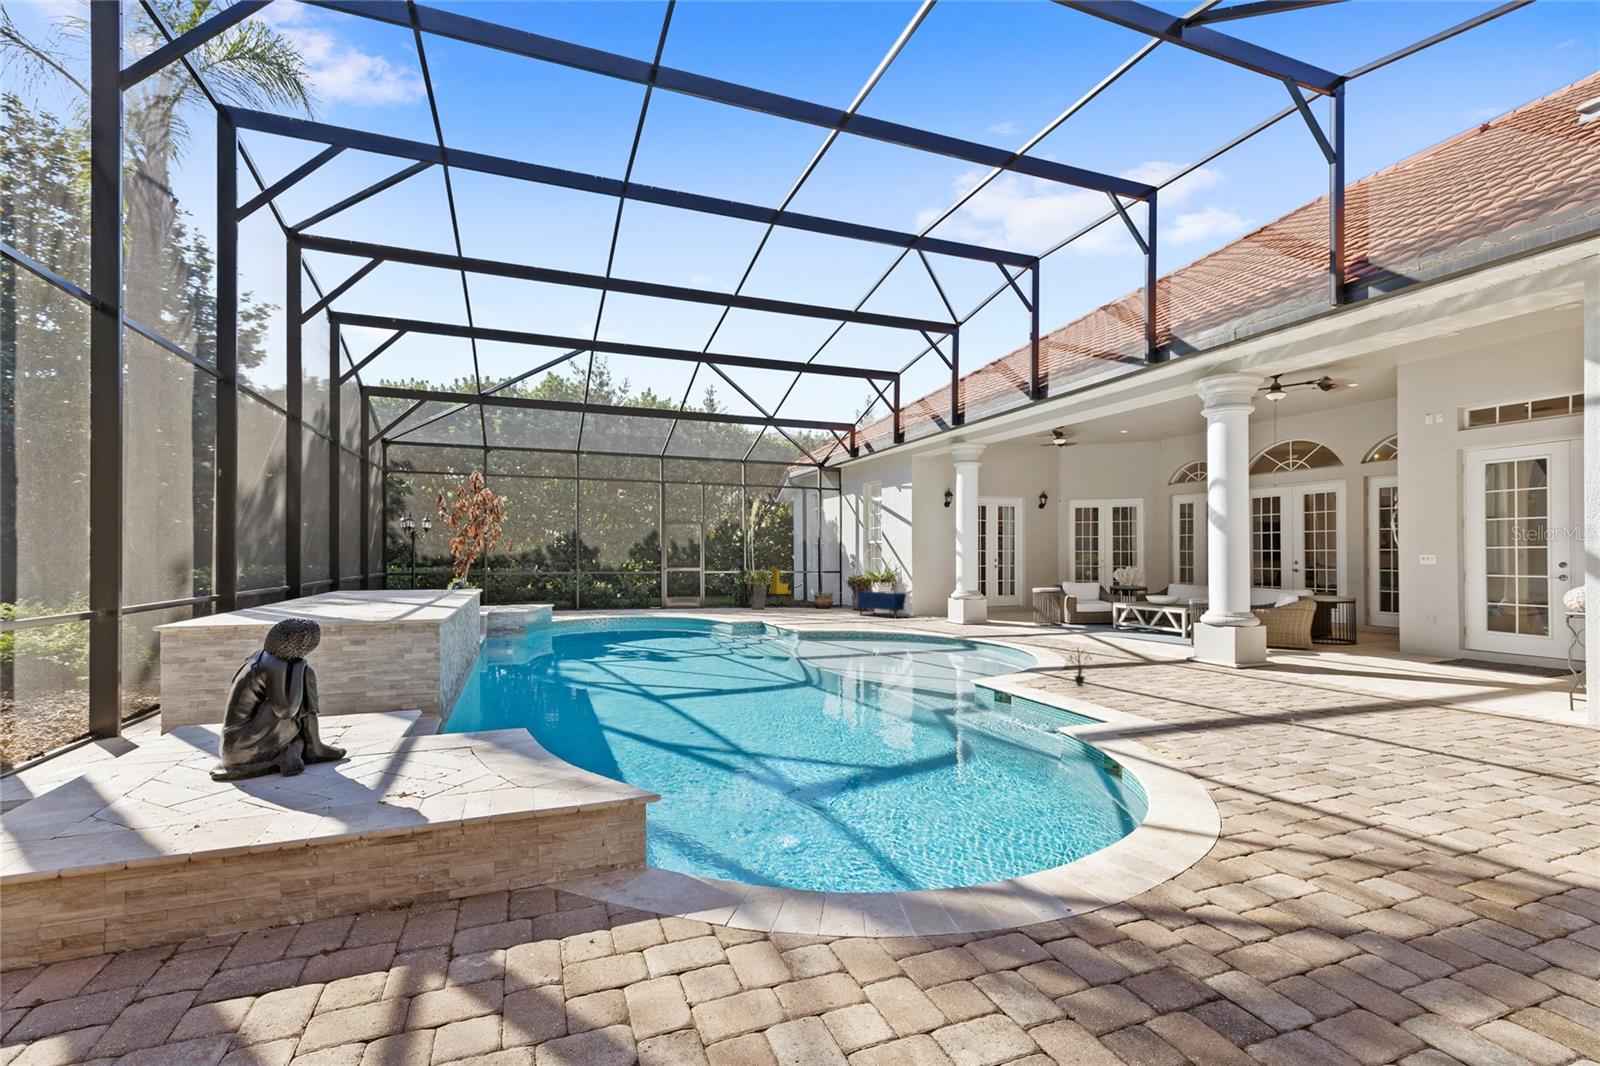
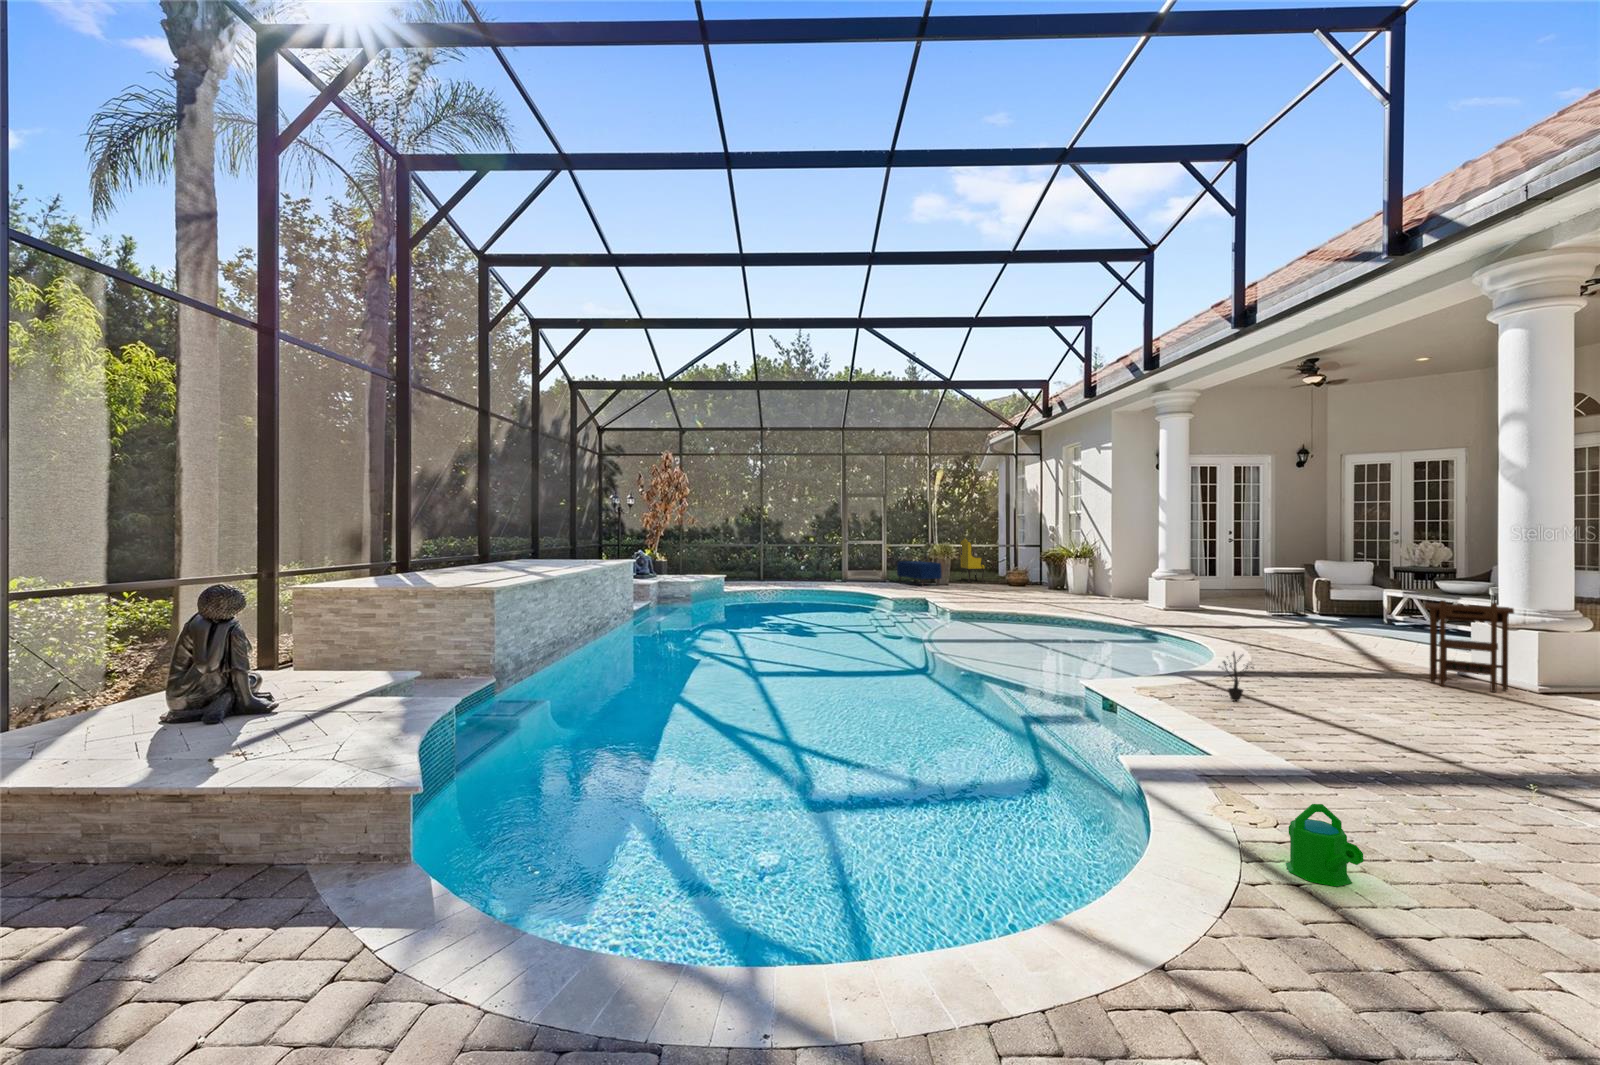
bench: present [858,591,910,618] -> present [897,561,942,586]
side table: none [1173,606,1228,669] -> present [1425,600,1514,692]
watering can: none [1206,733,1267,785] -> present [1286,804,1363,887]

